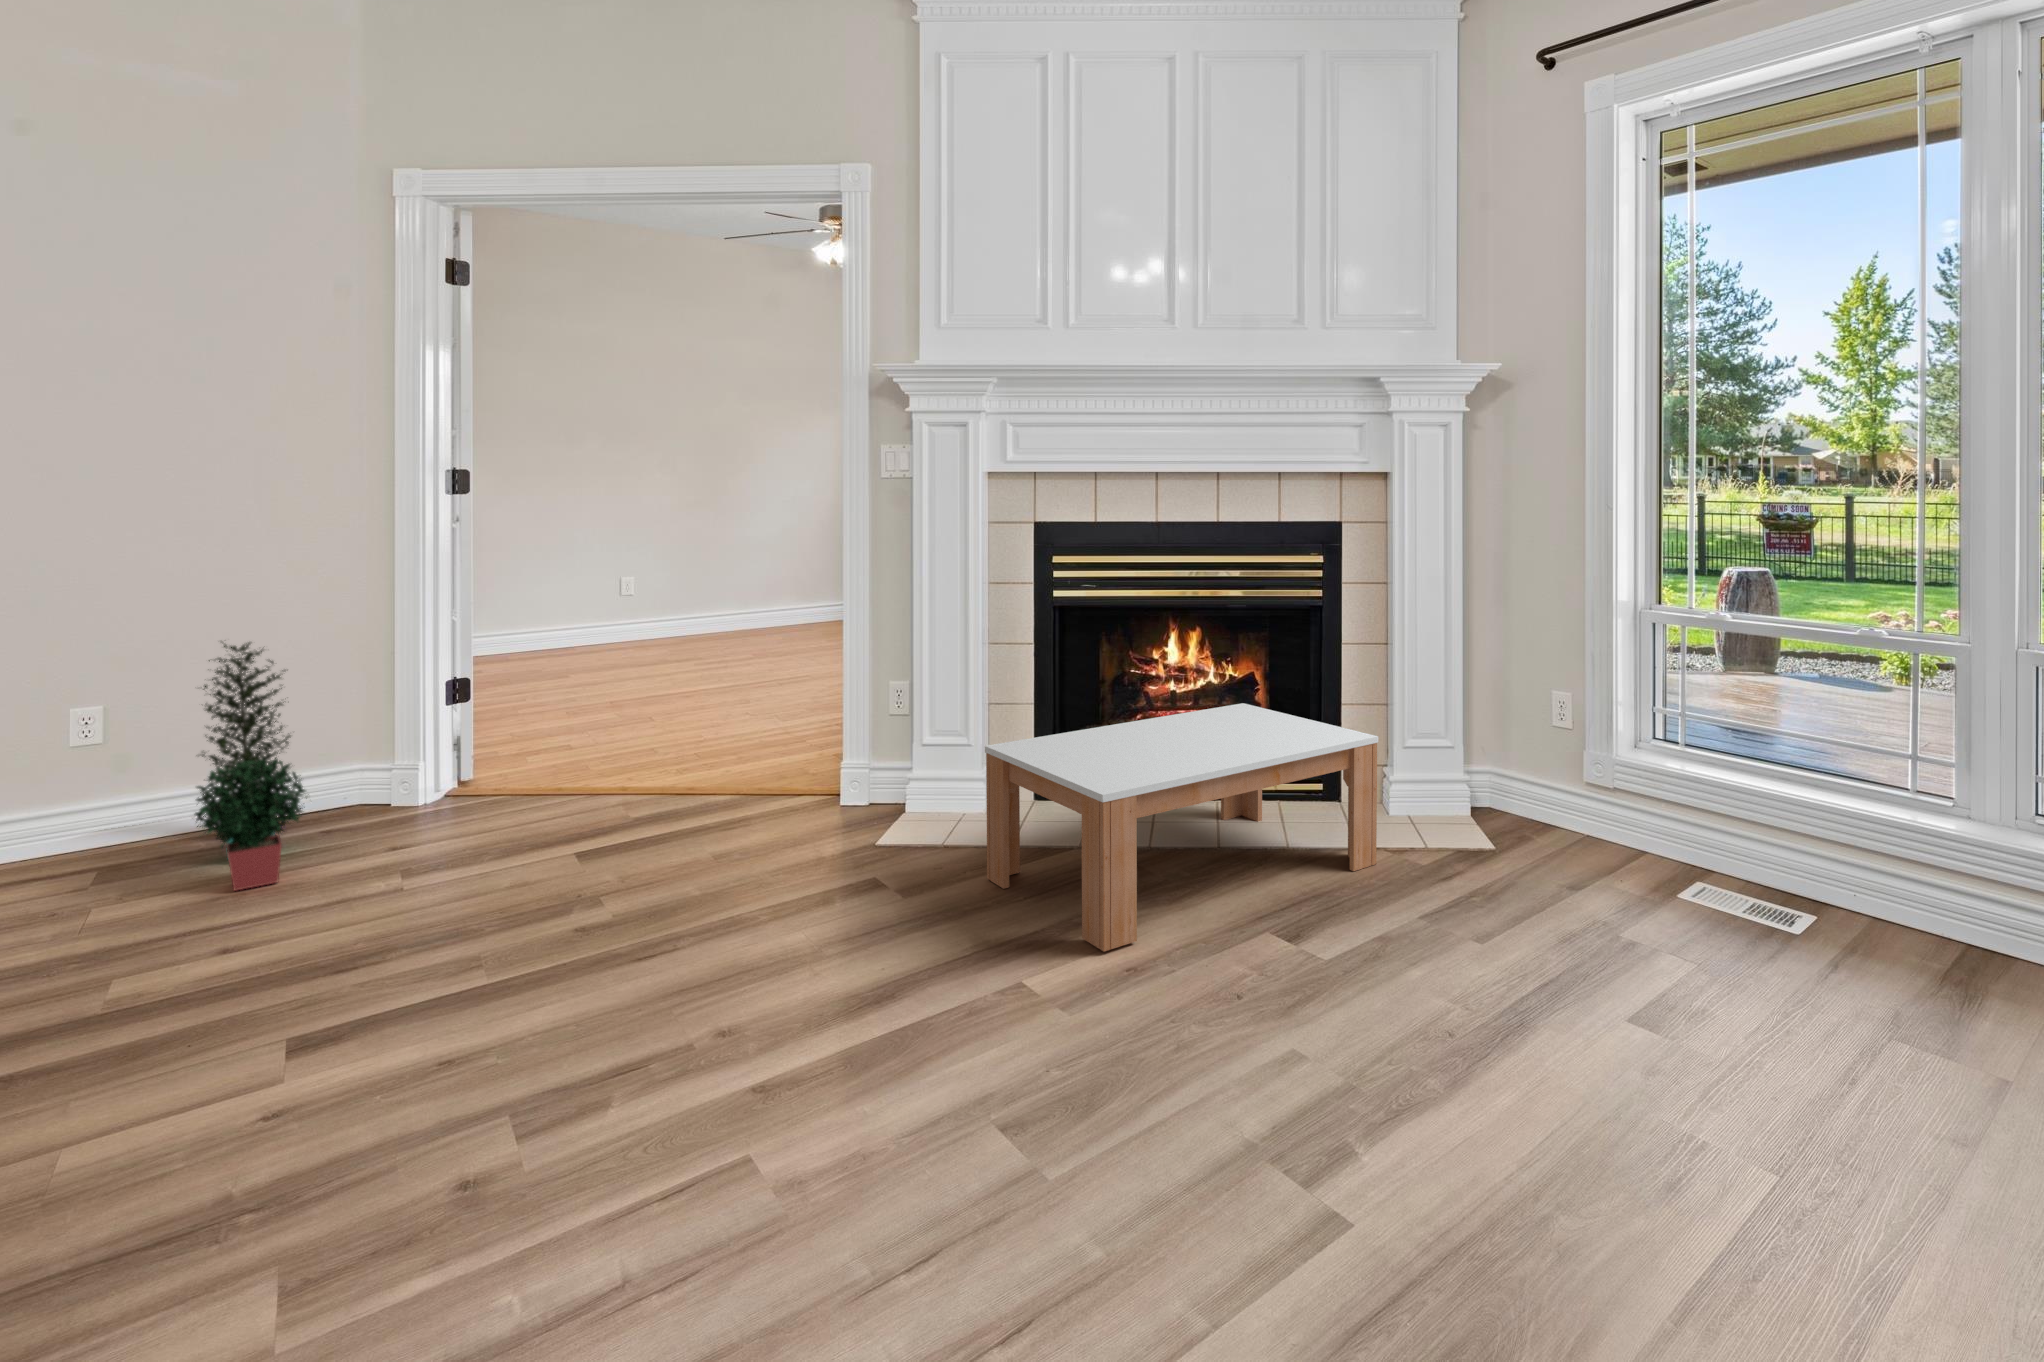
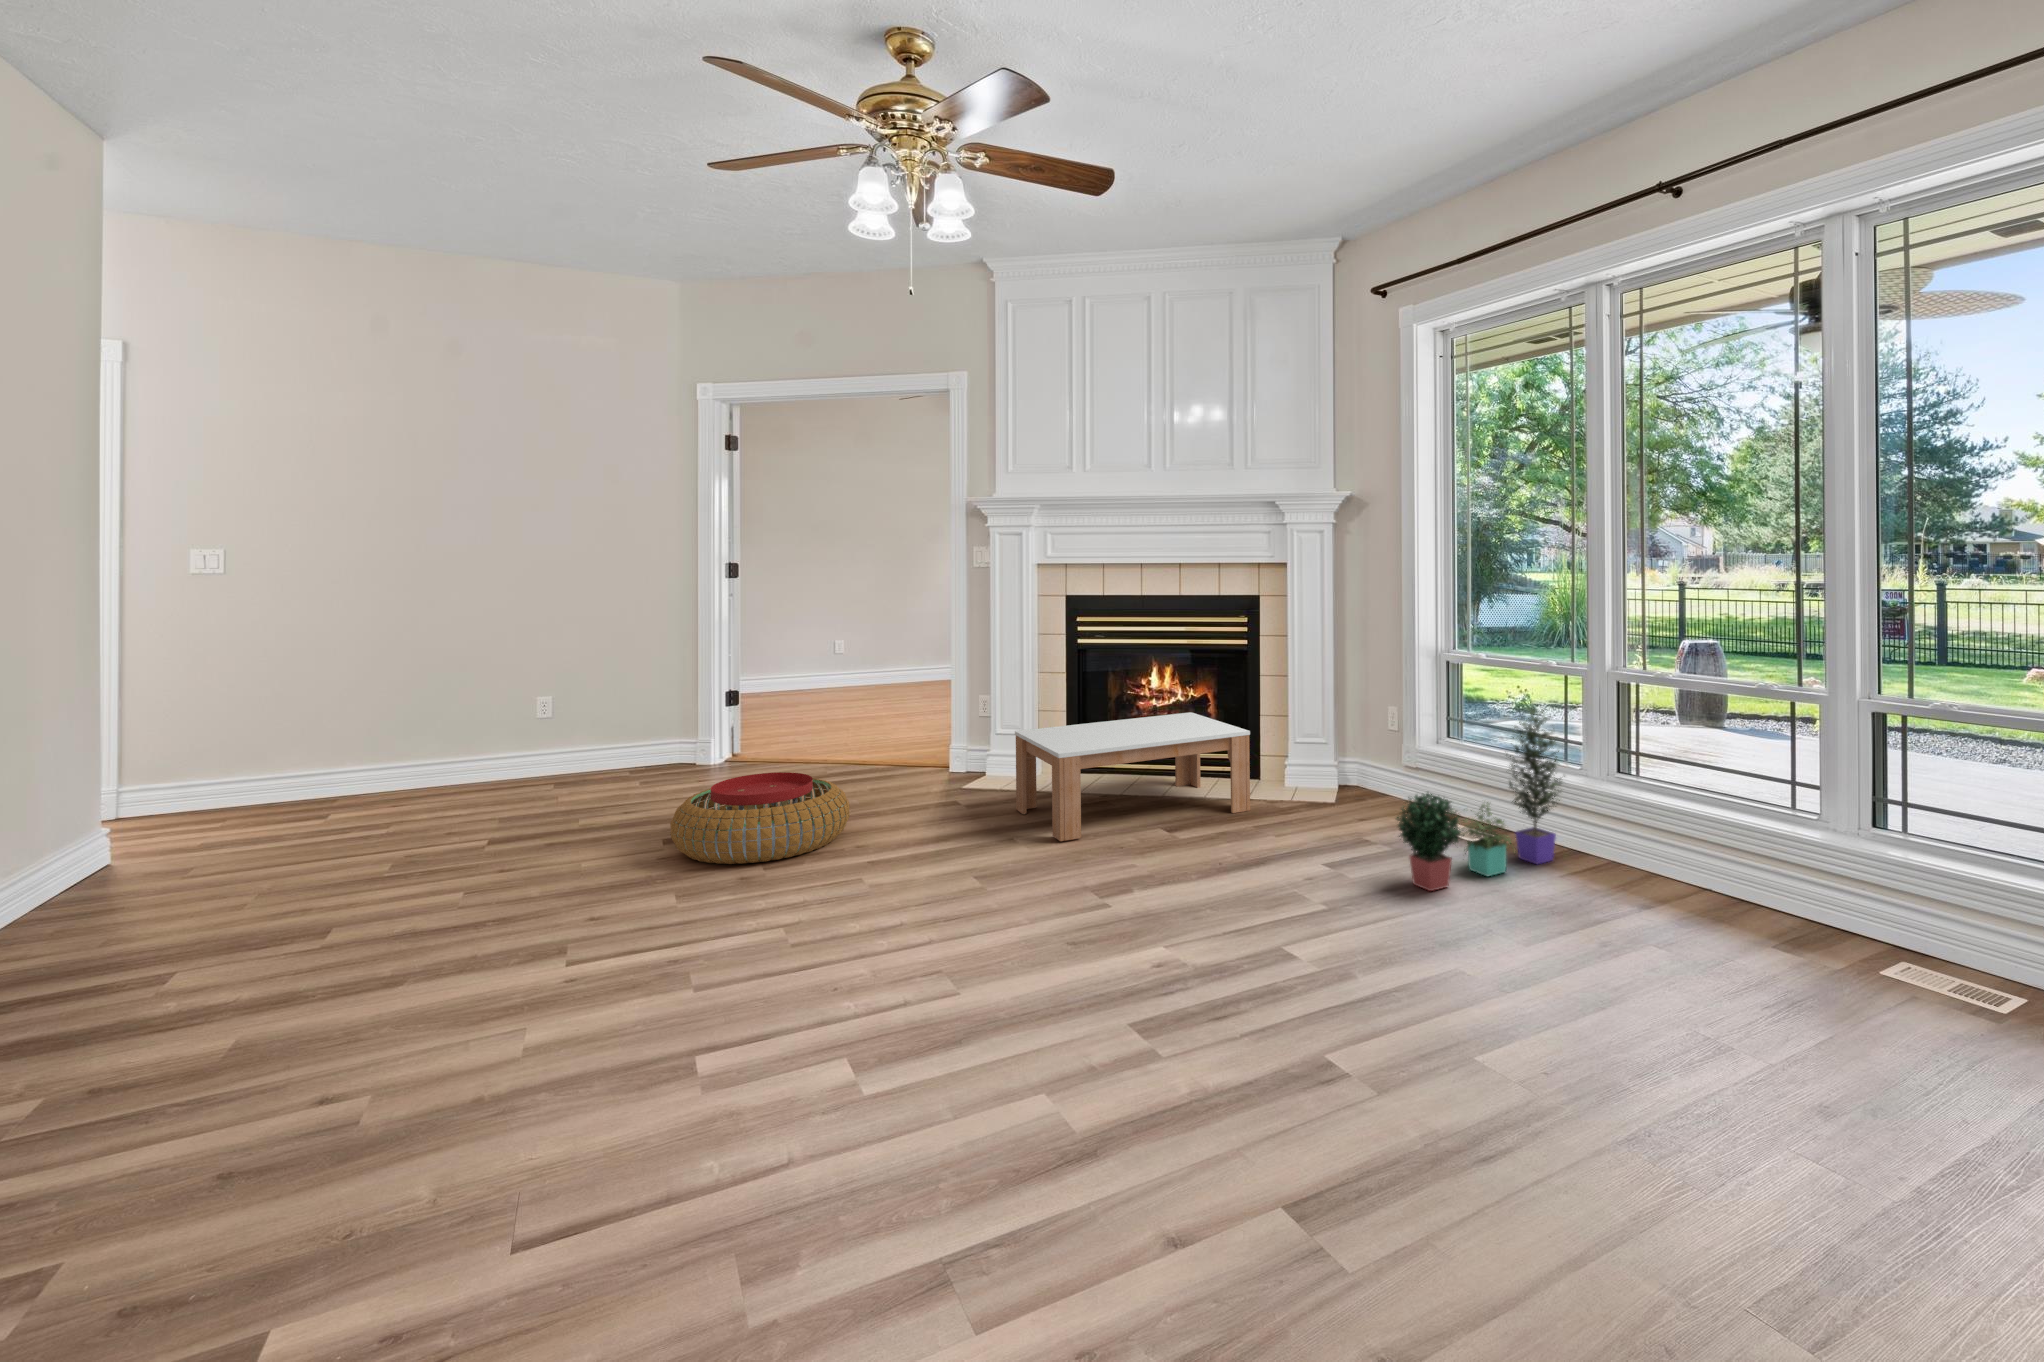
potted plant: present [194,642,305,891] -> present [1396,707,1562,891]
pouf: none [310,840,694,1055] -> present [670,772,850,864]

